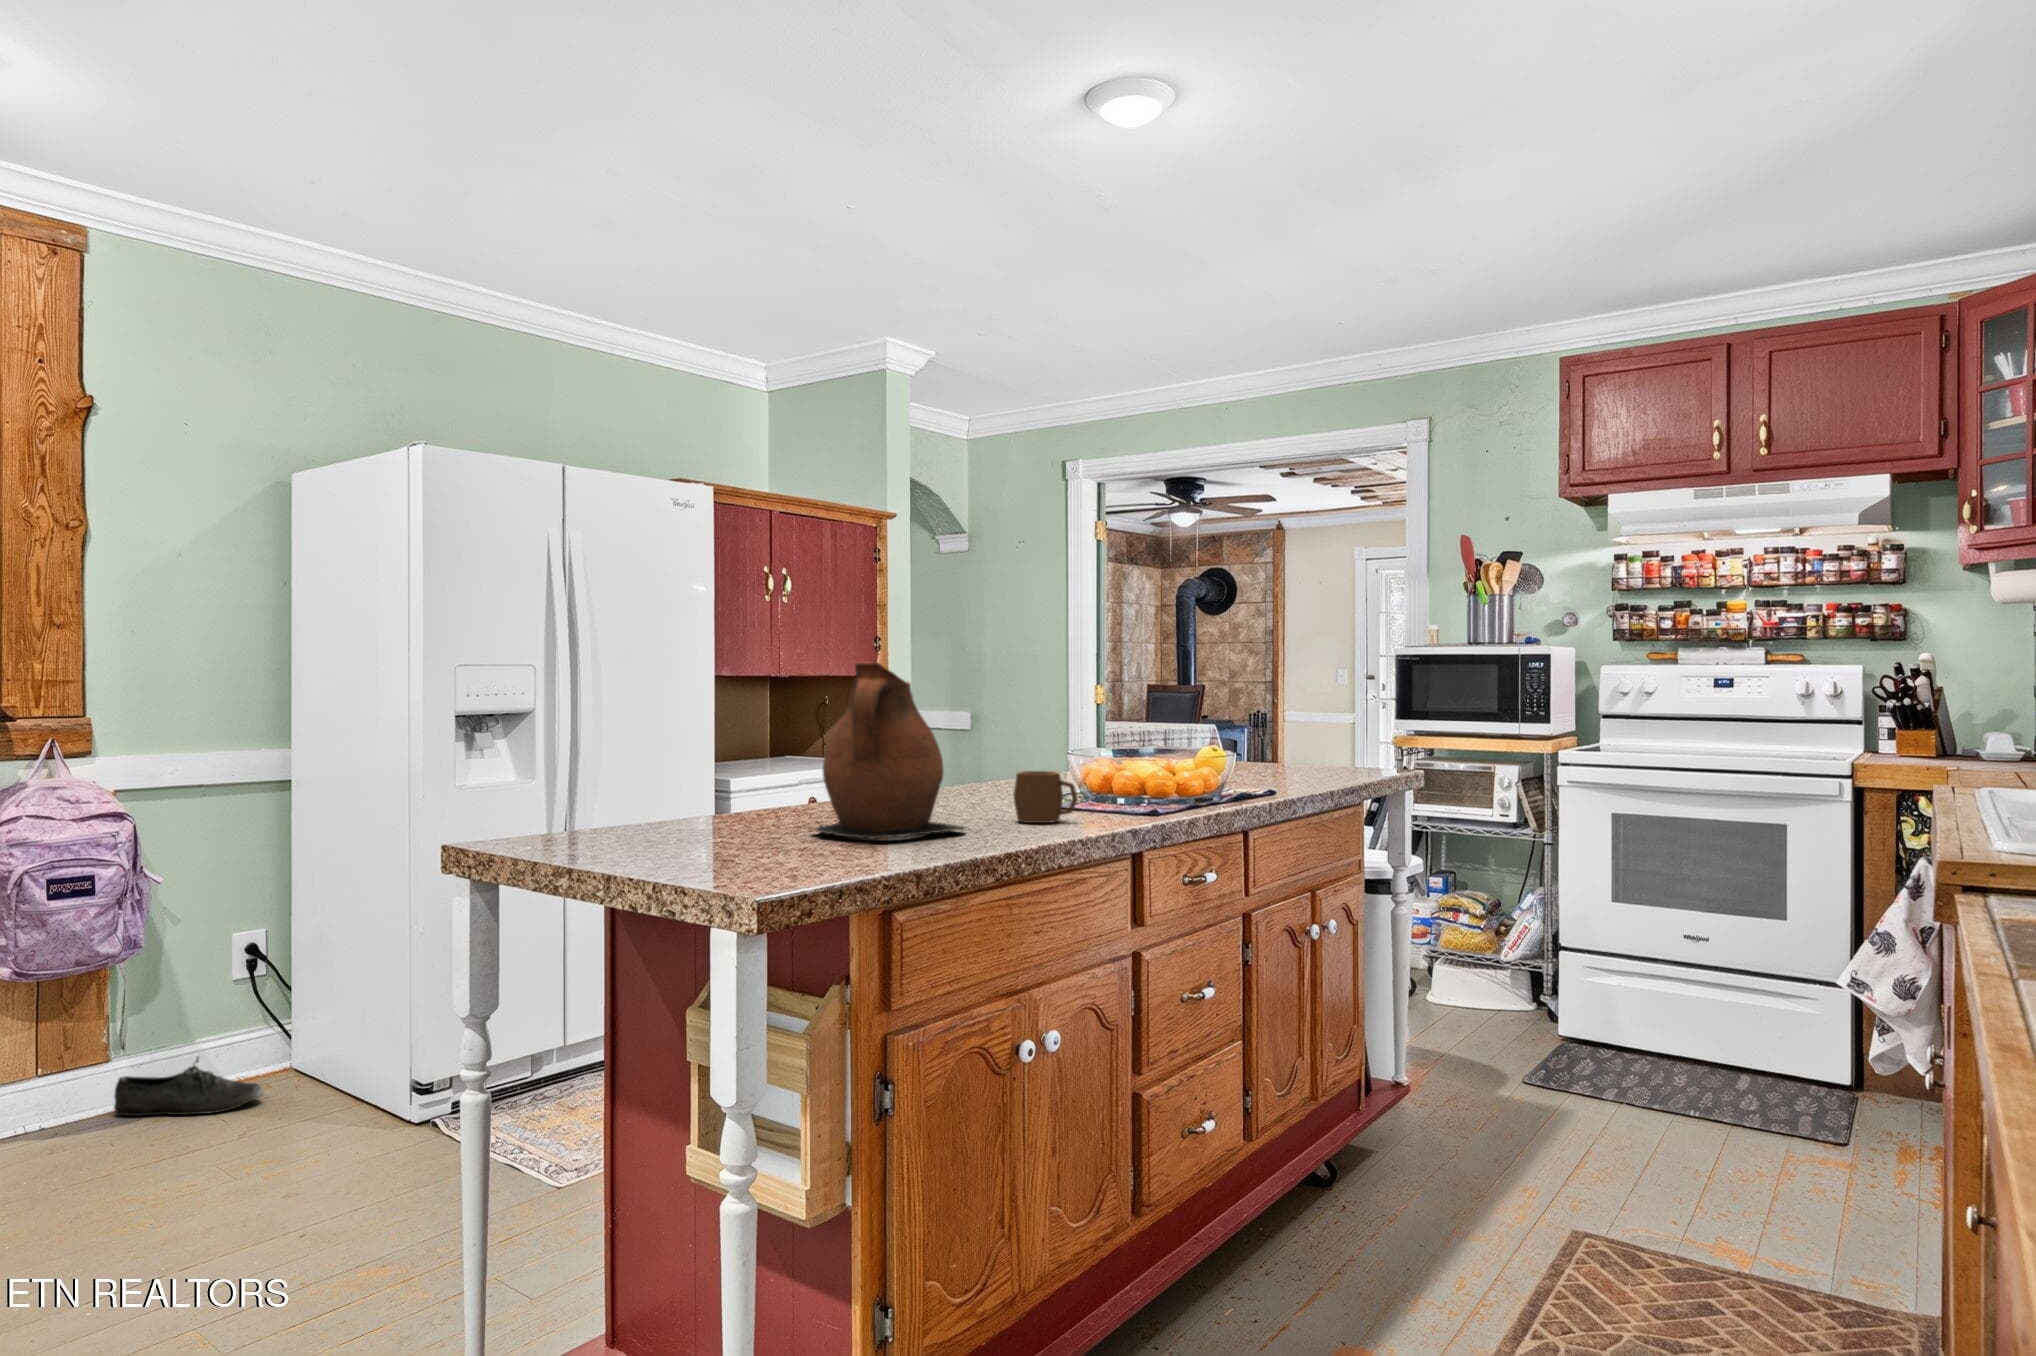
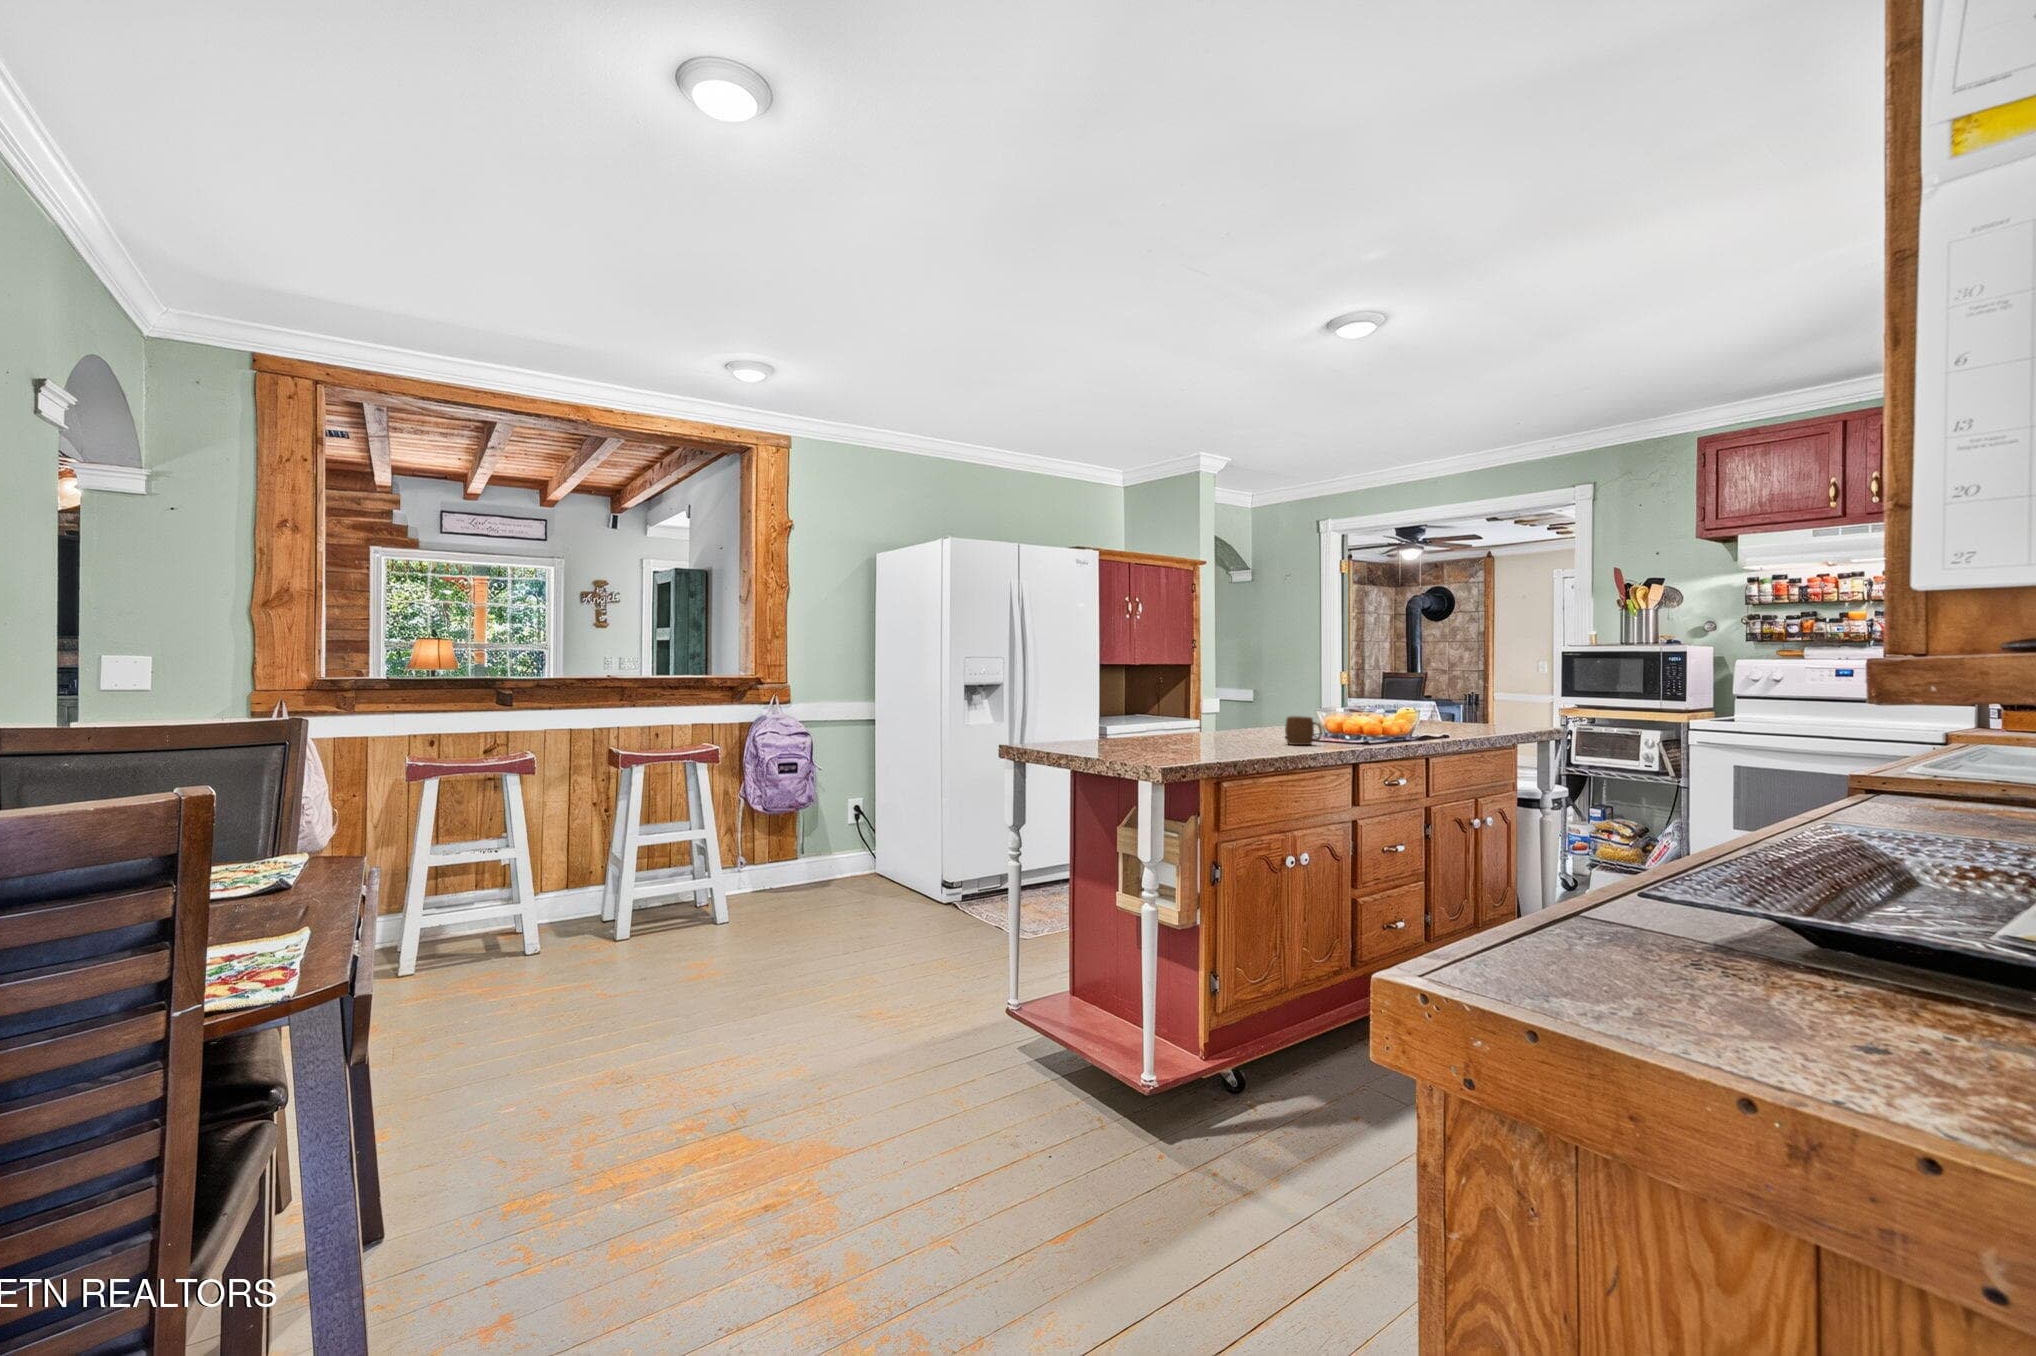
ceramic pitcher: present [810,662,965,839] -> none [1169,655,1258,748]
shoe: present [114,1057,263,1116] -> none [800,861,868,890]

